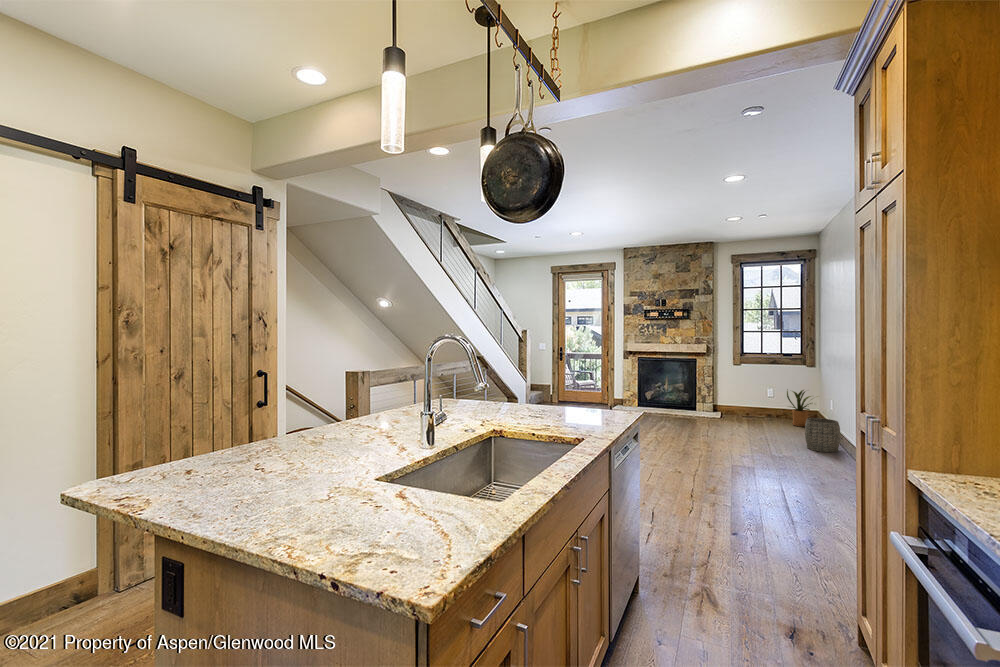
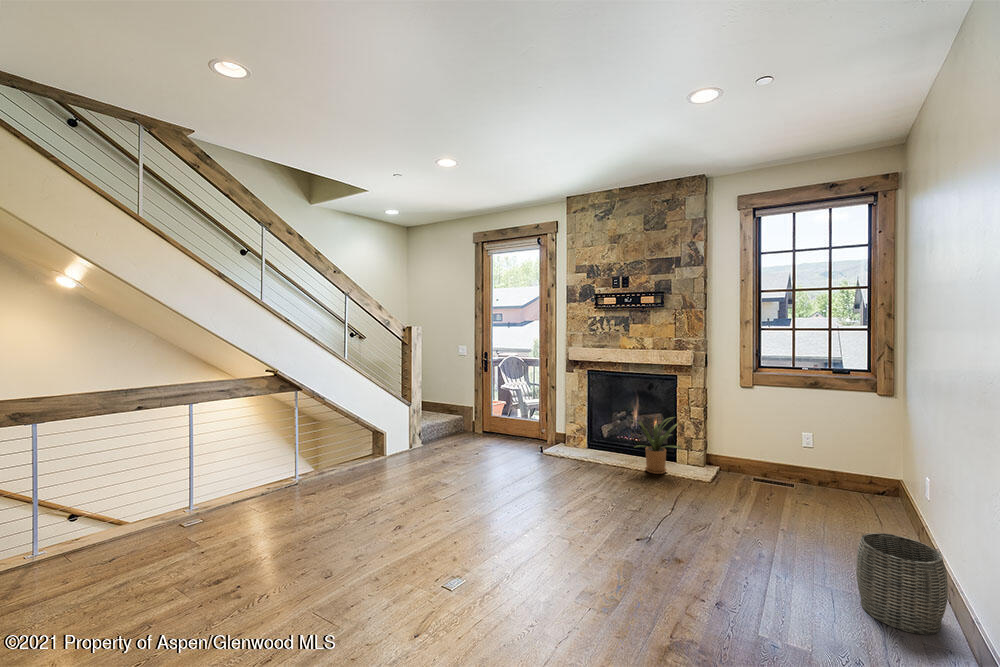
house plant: present [787,389,812,426] -> present [635,418,680,474]

